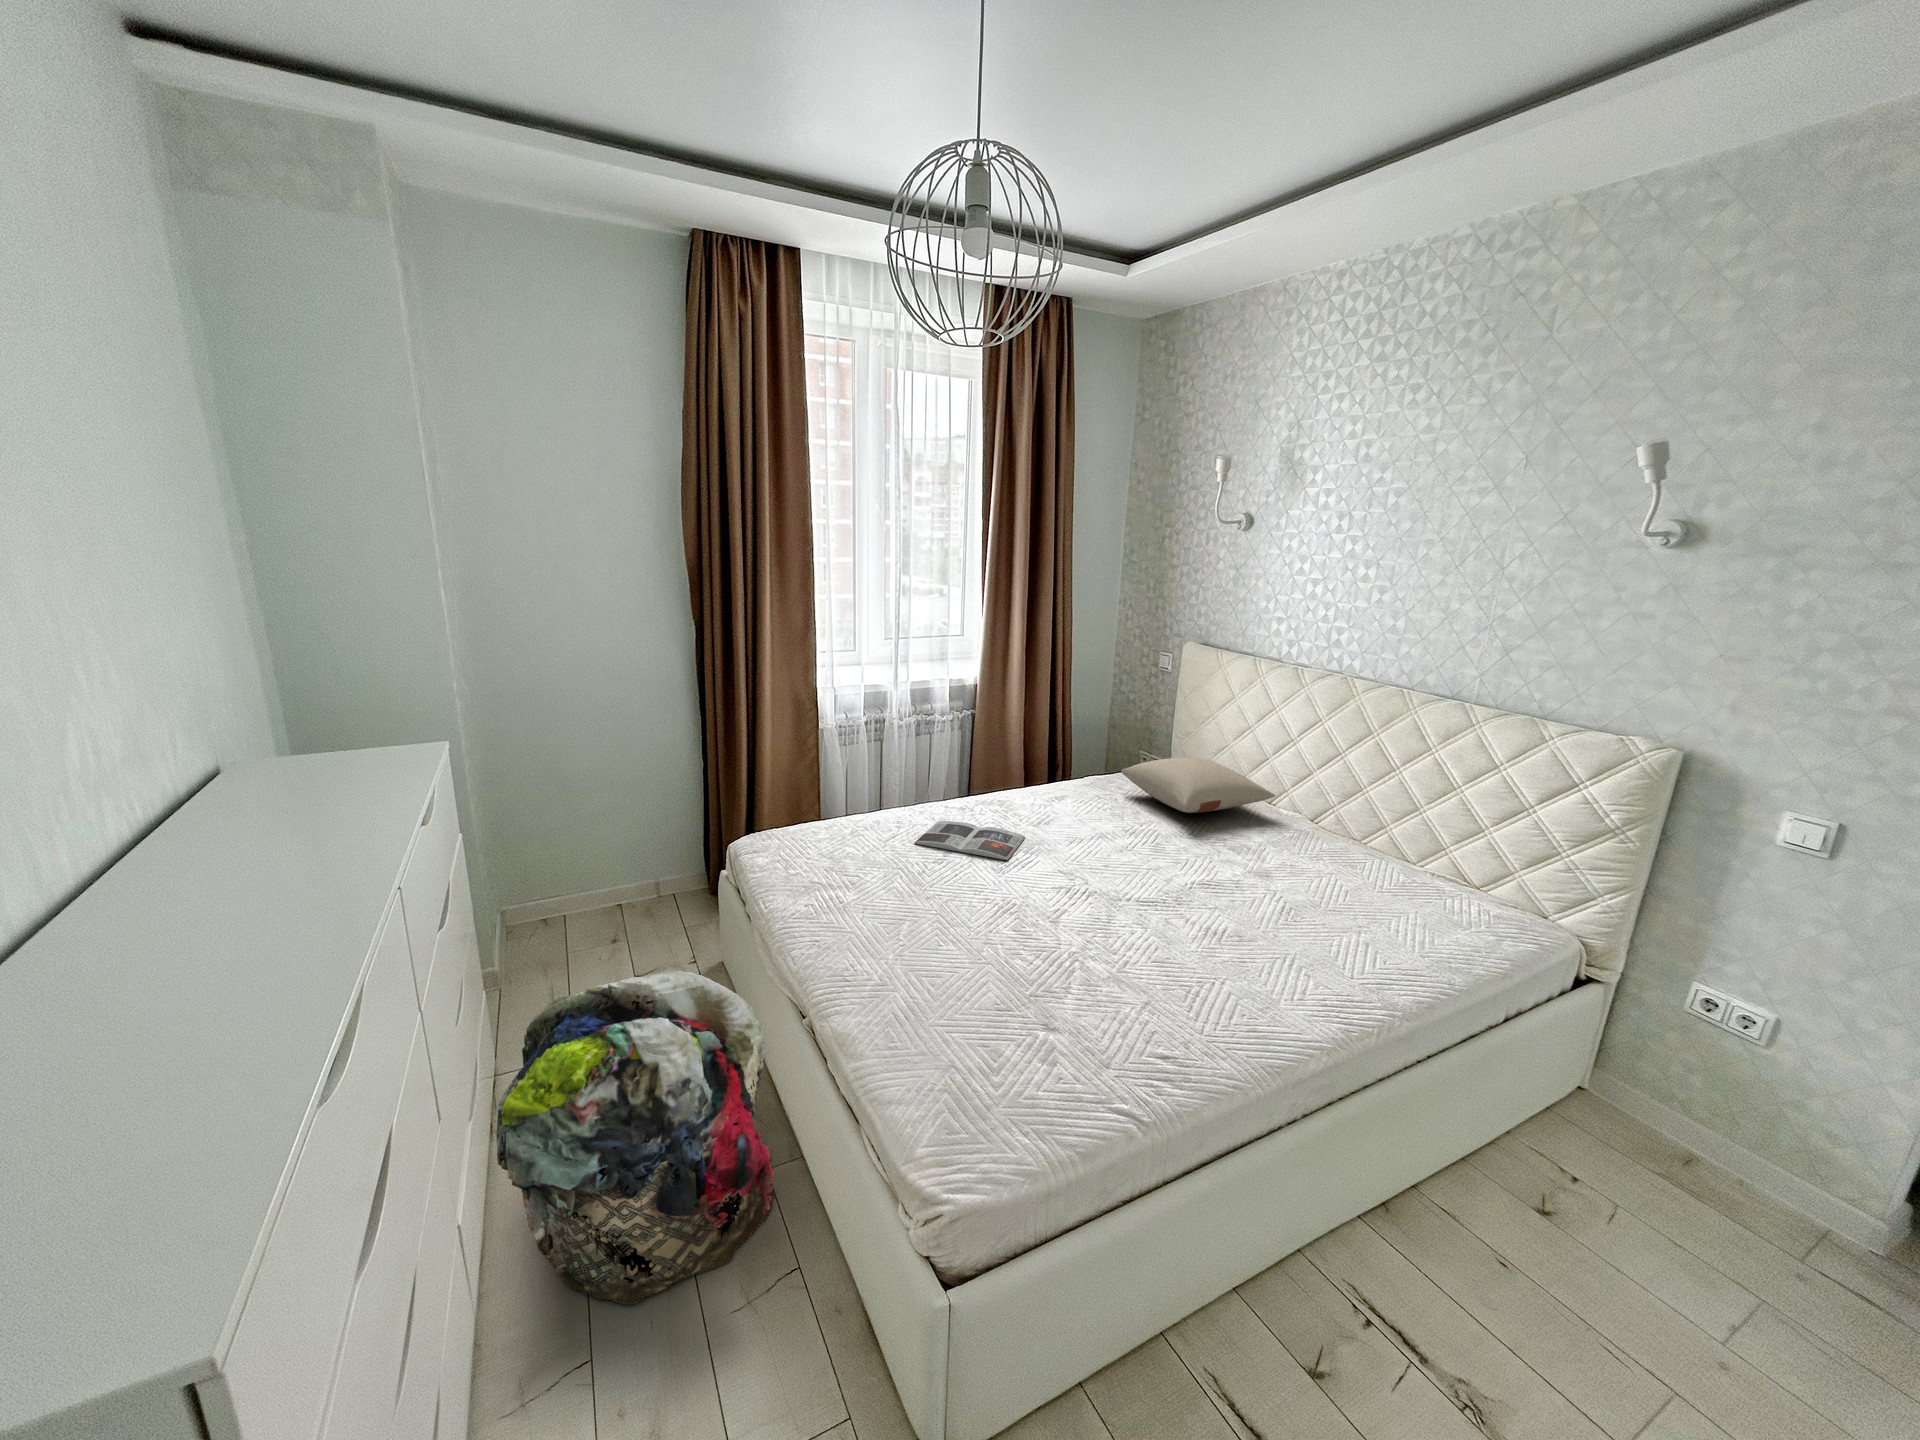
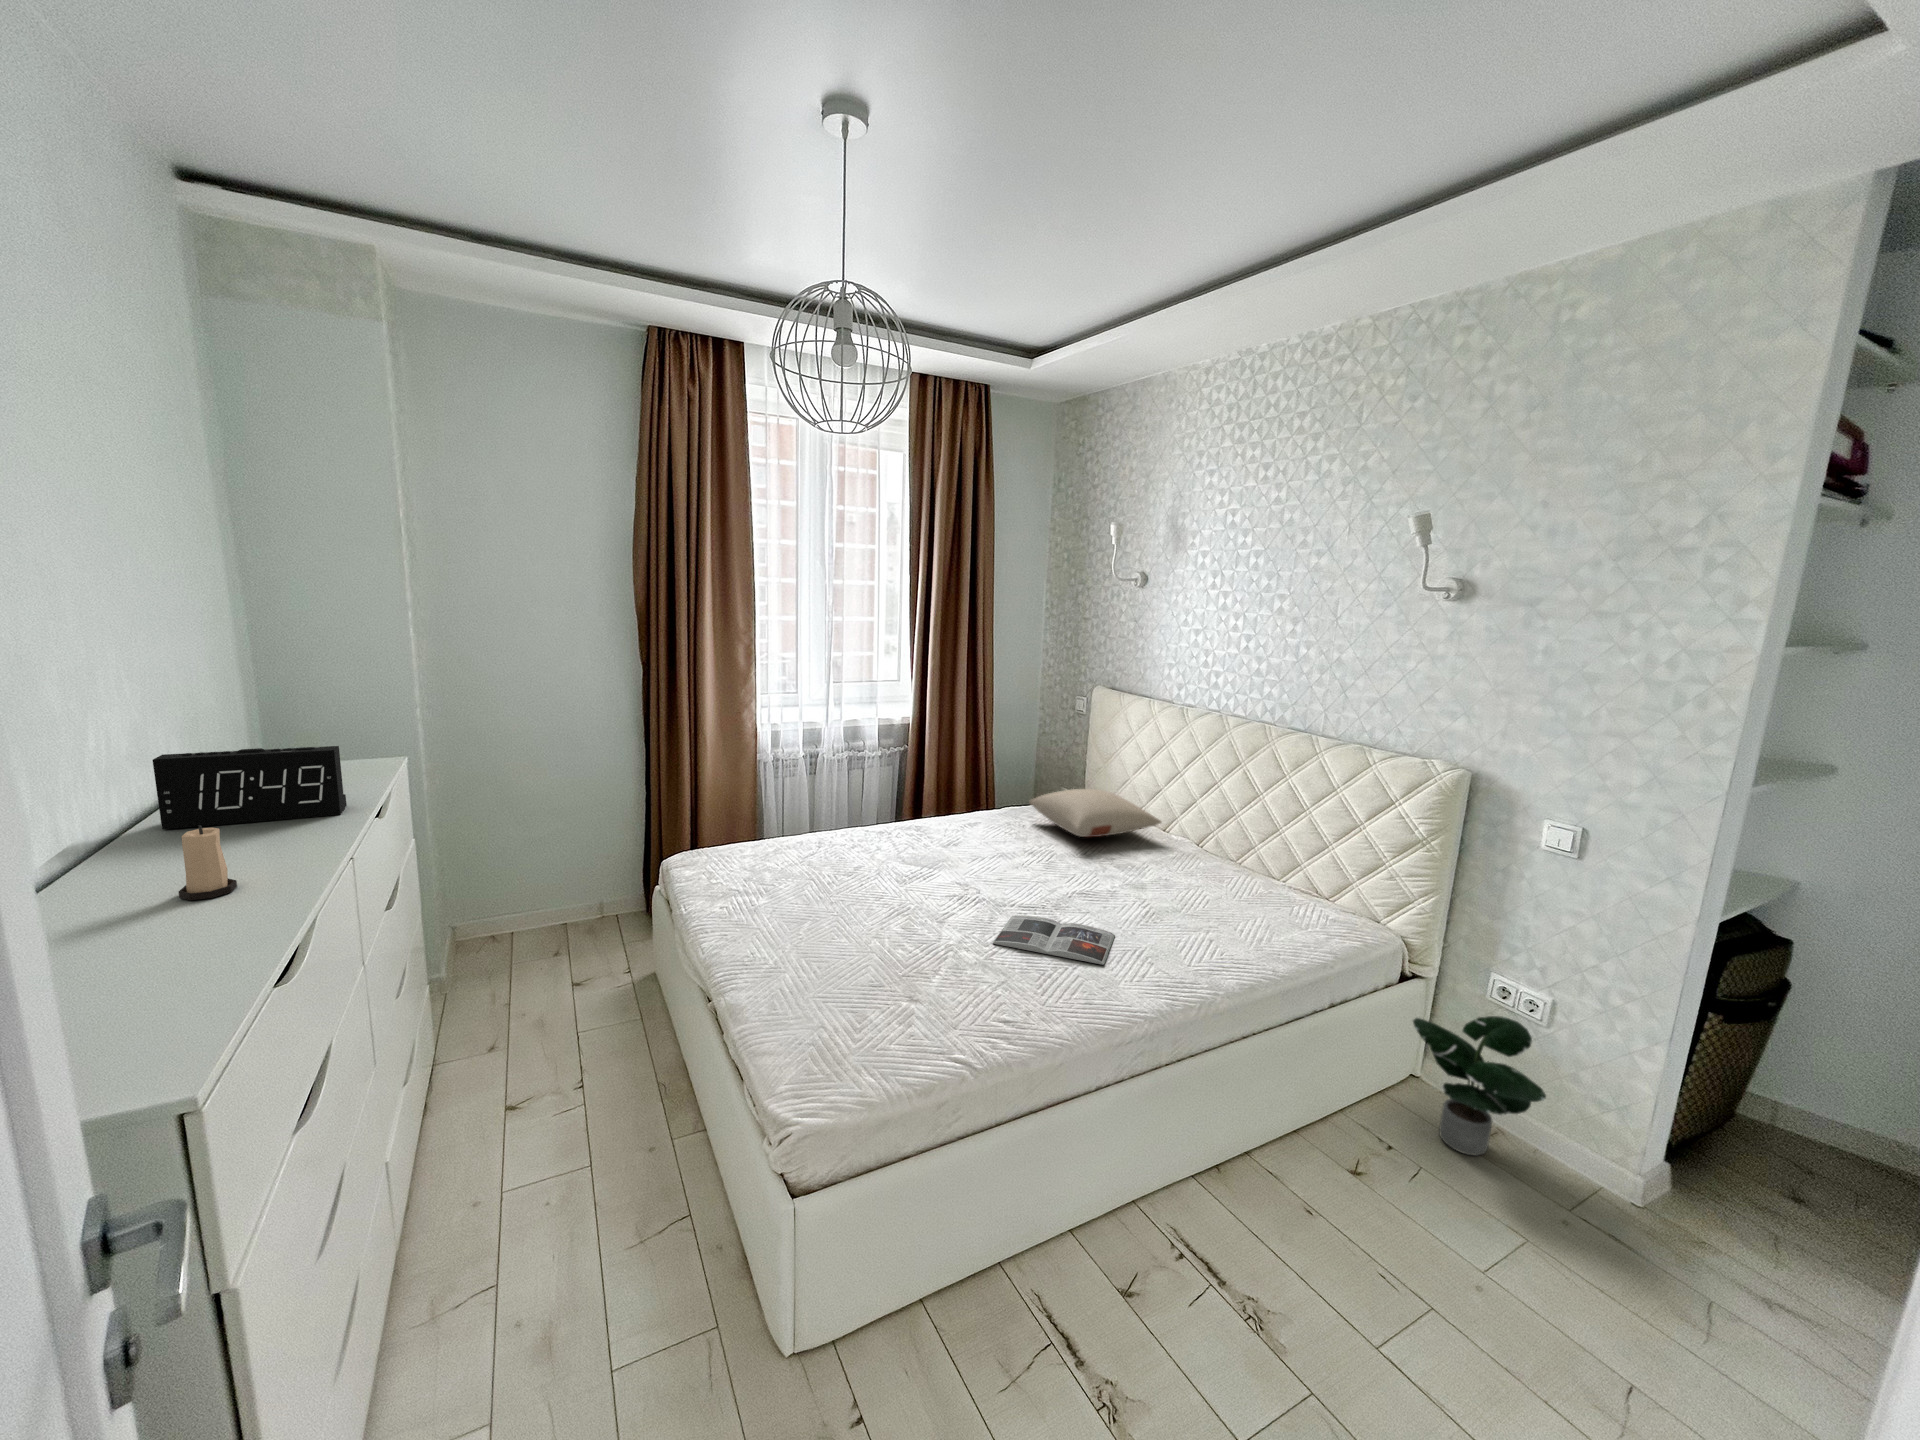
alarm clock: none [153,742,388,848] -> present [152,746,347,829]
magazine: present [915,821,1025,860] -> present [993,915,1115,965]
candle: none [185,867,262,963] -> present [179,825,237,900]
laundry basket: present [496,971,776,1305] -> none [424,958,678,1246]
potted plant: none [1604,1032,1782,1190] -> present [1413,1016,1546,1156]

